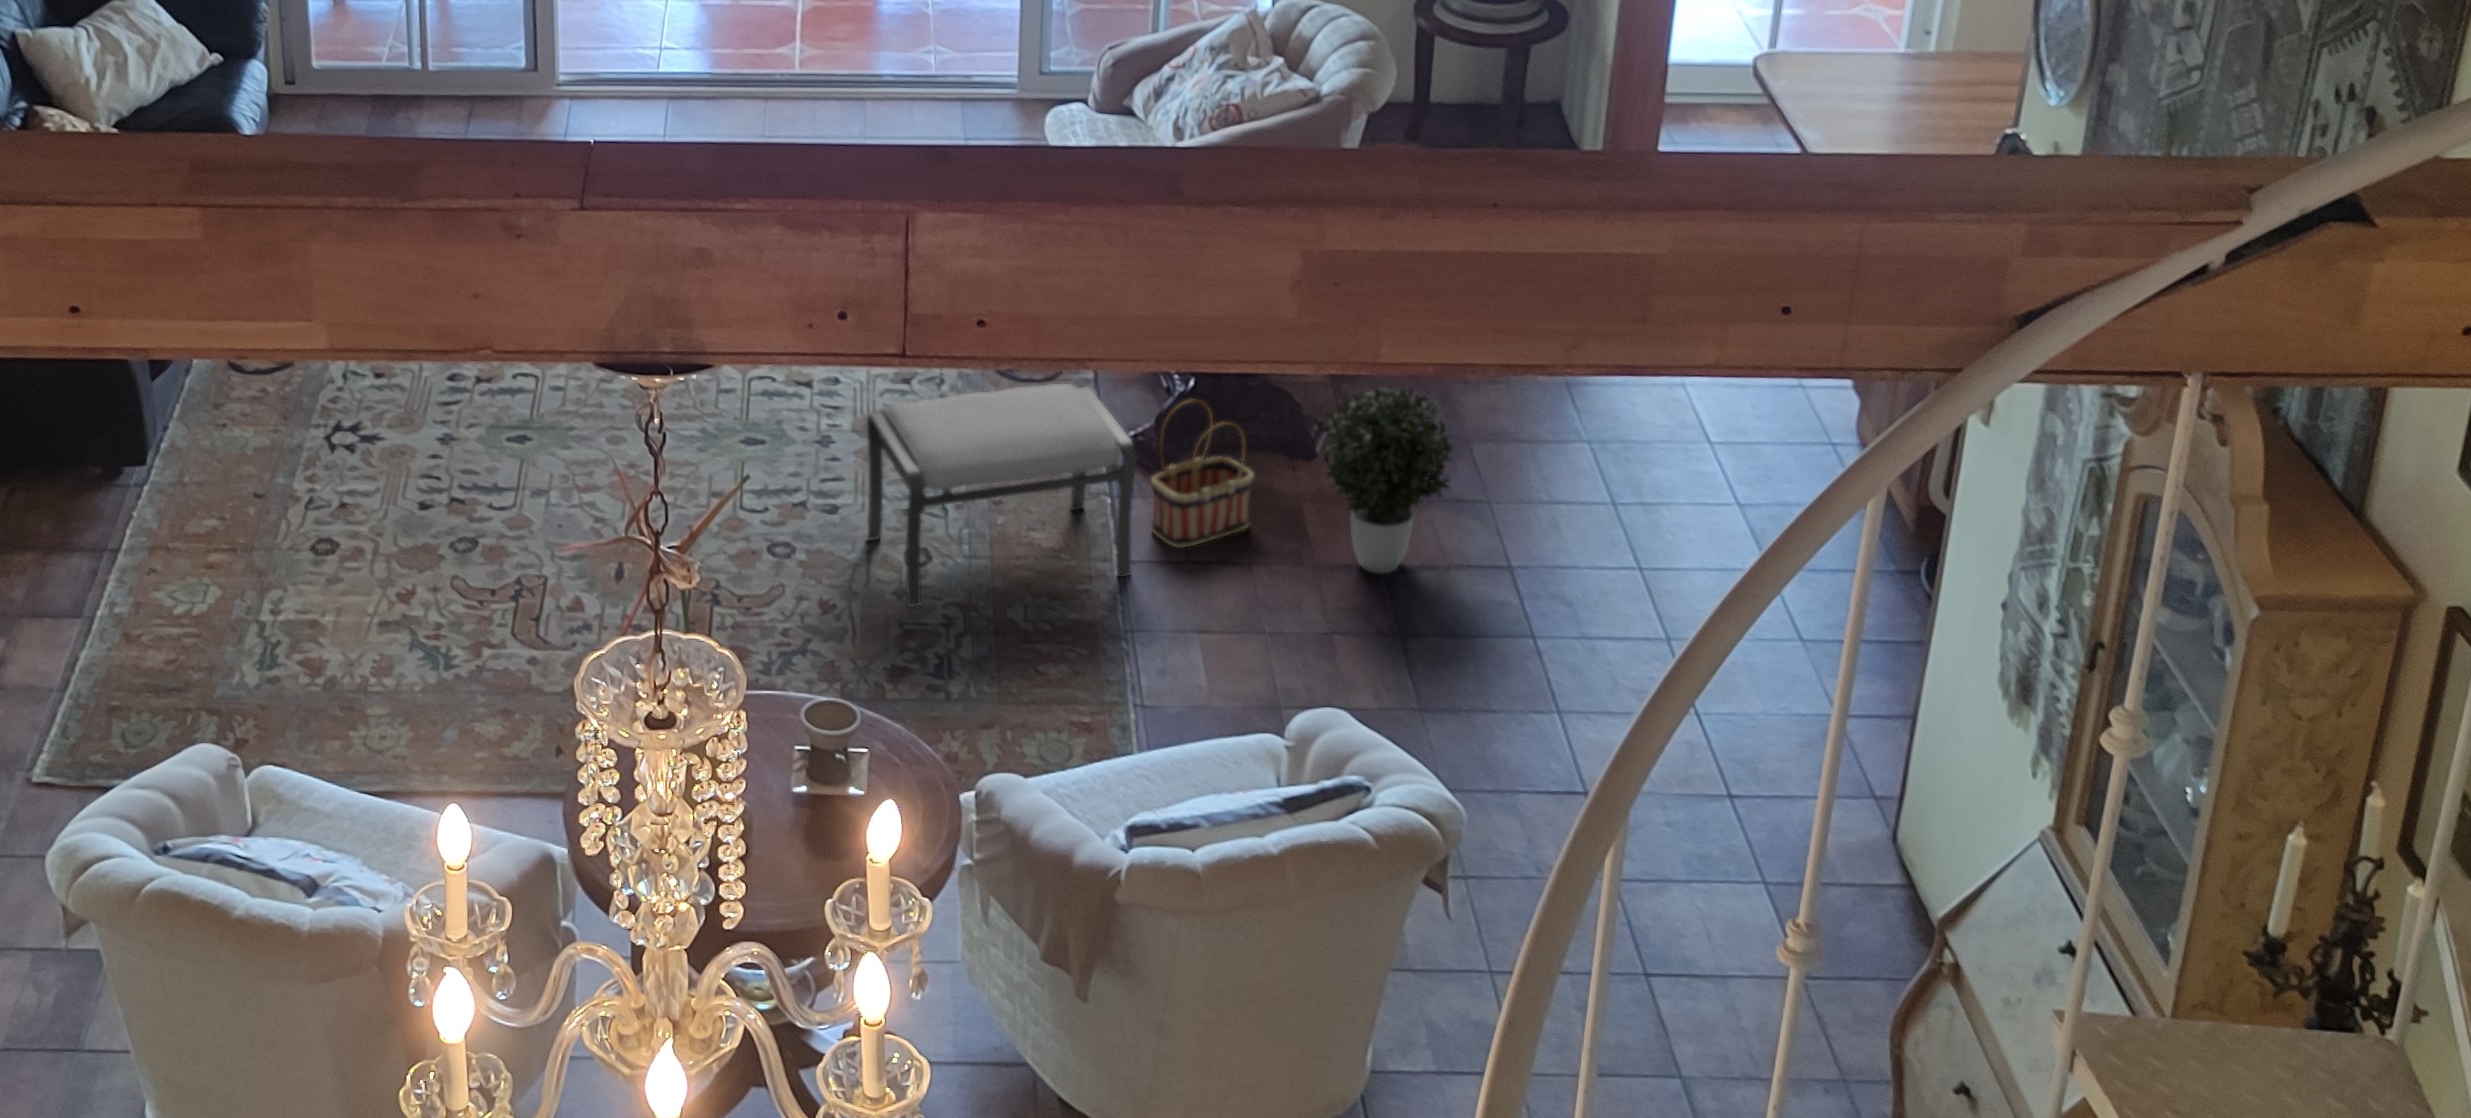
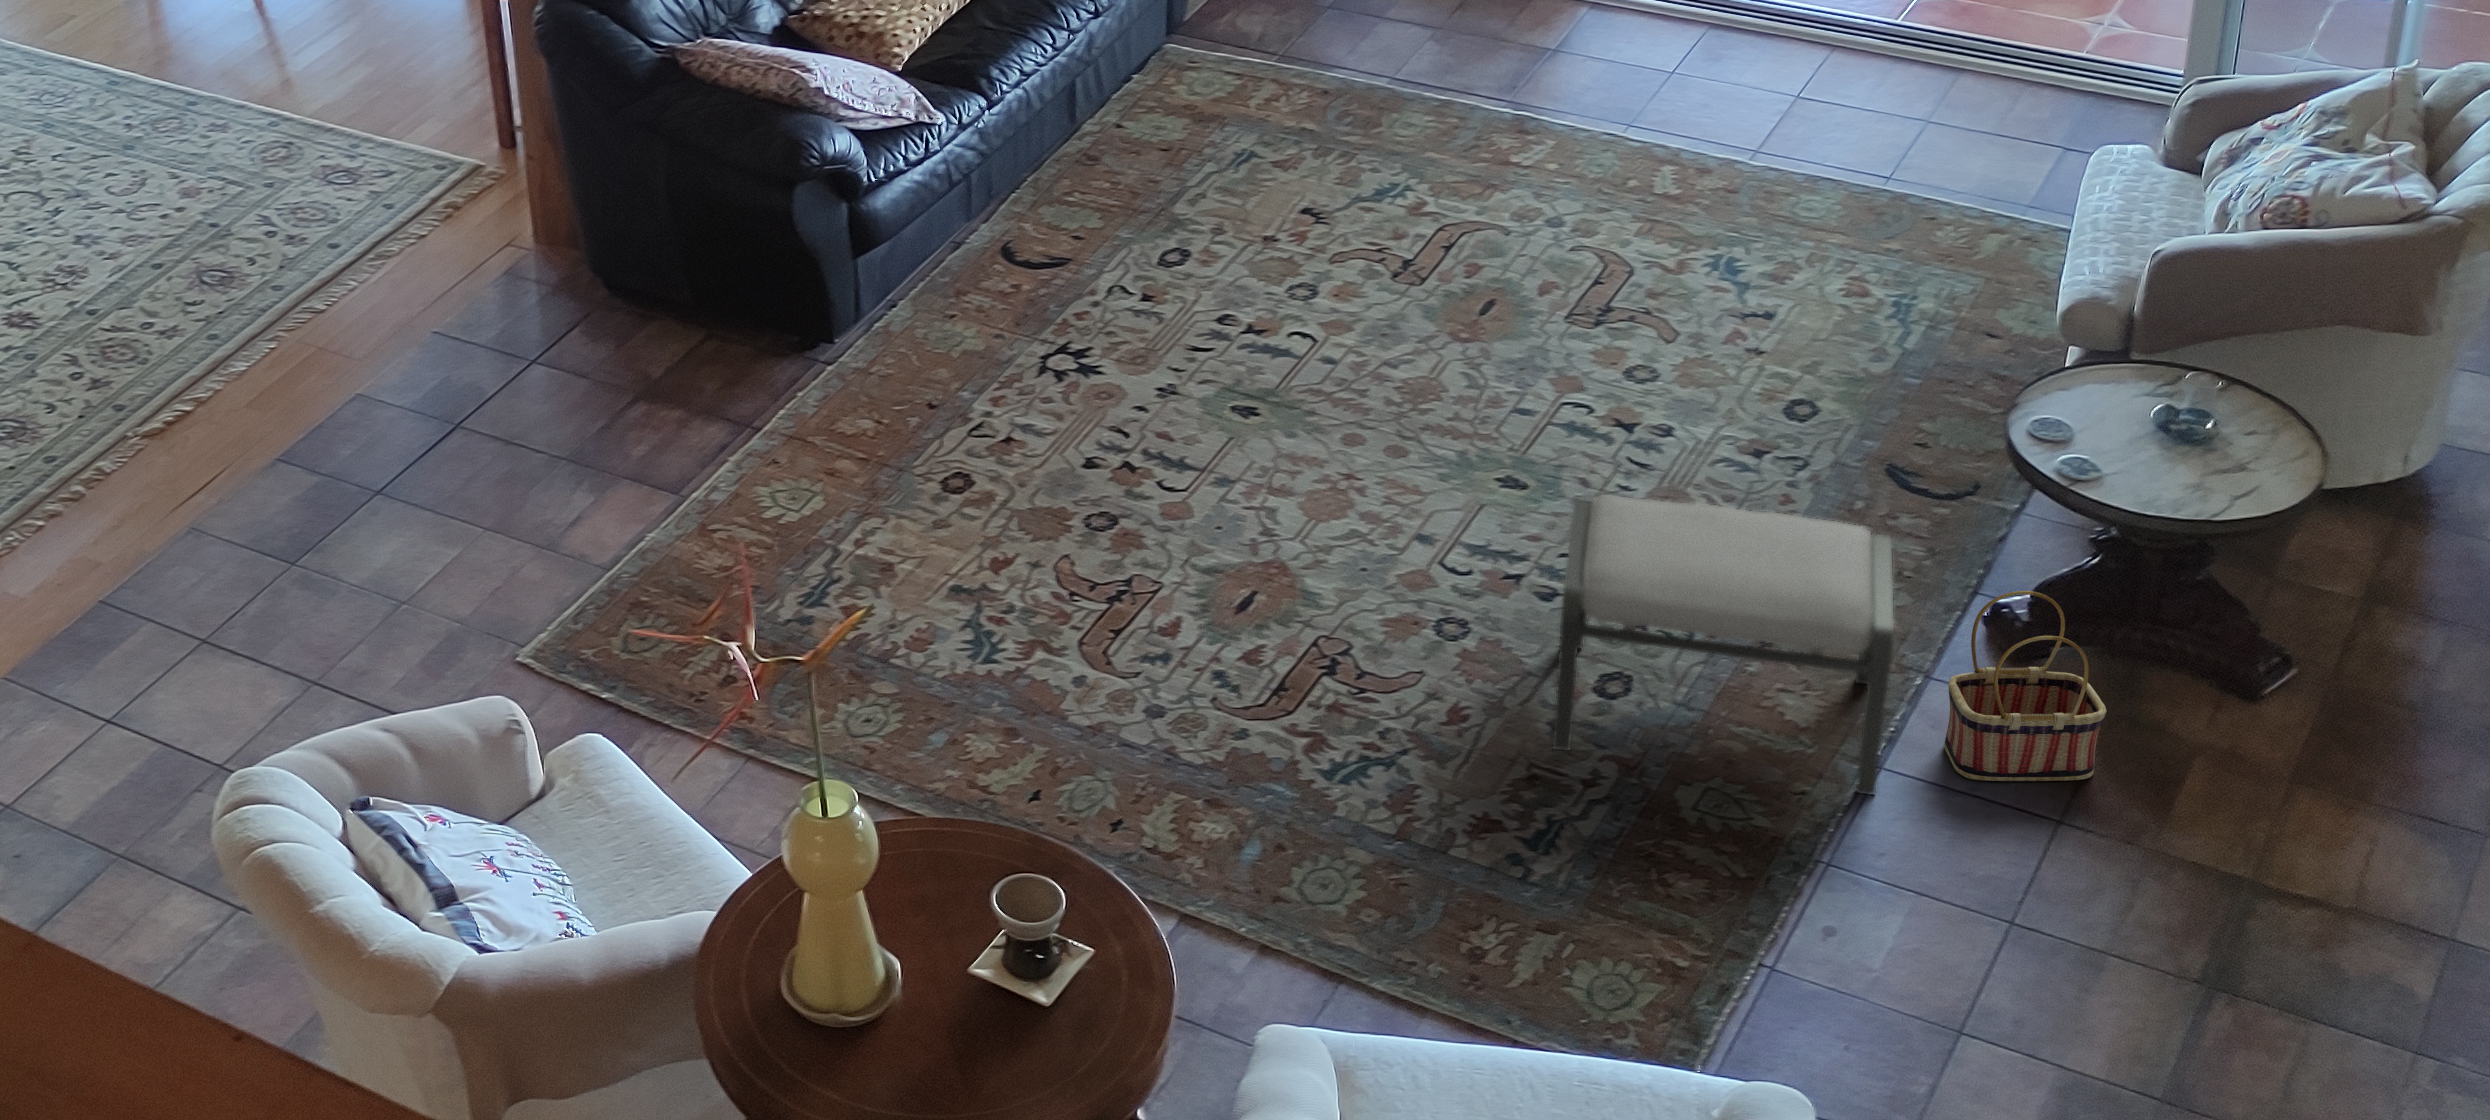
potted plant: present [1322,387,1452,573] -> none [2169,645,2390,907]

